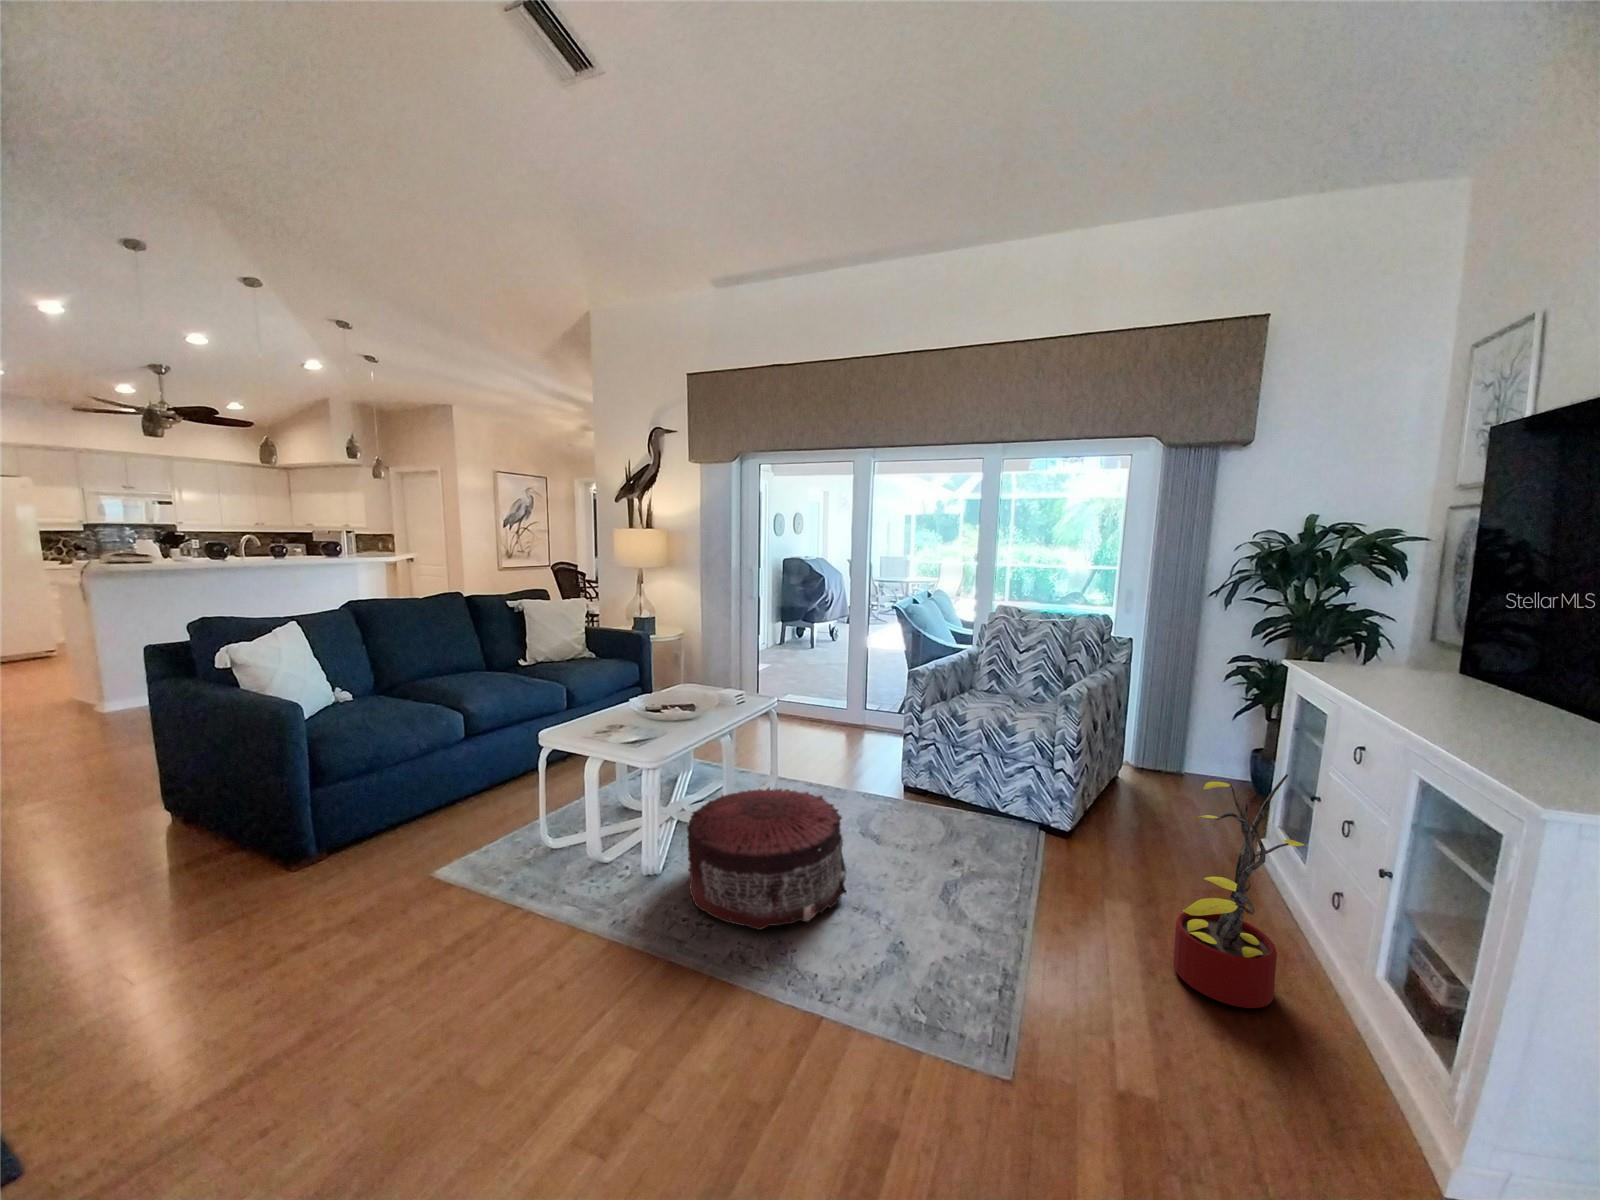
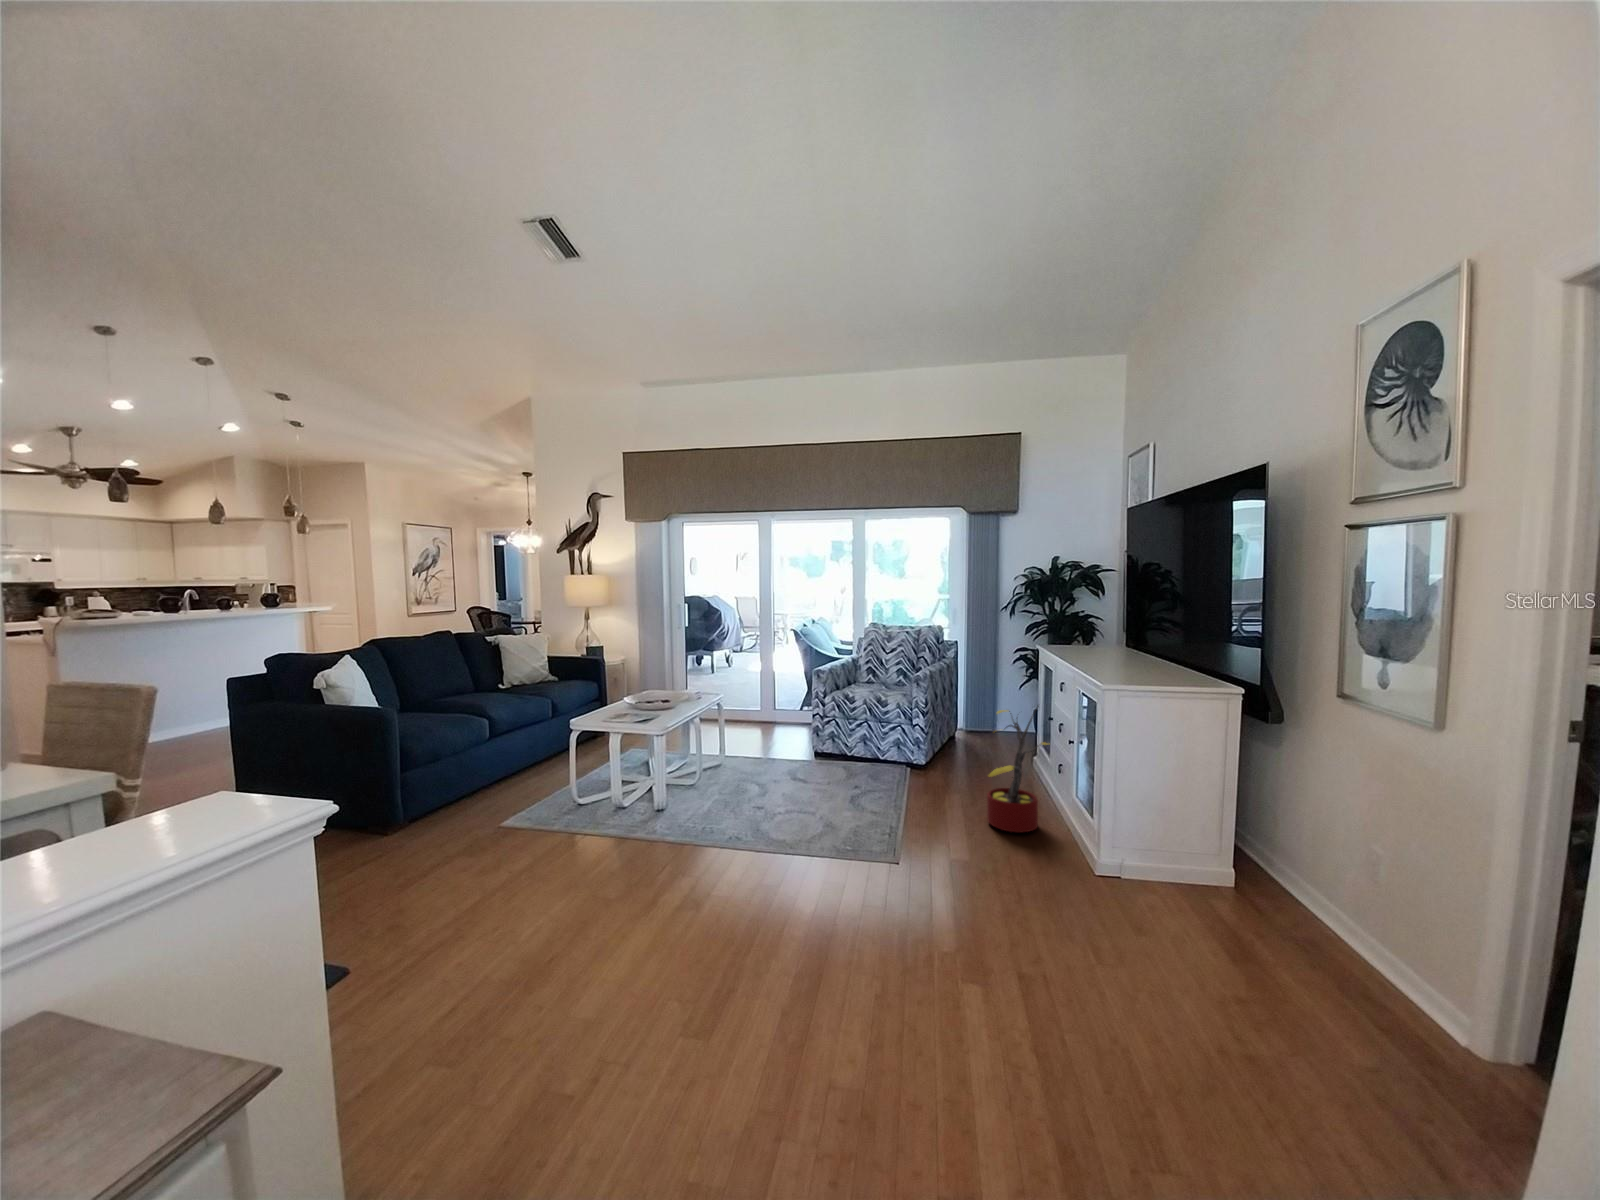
pouf: present [687,787,846,930] -> none [680,752,792,835]

